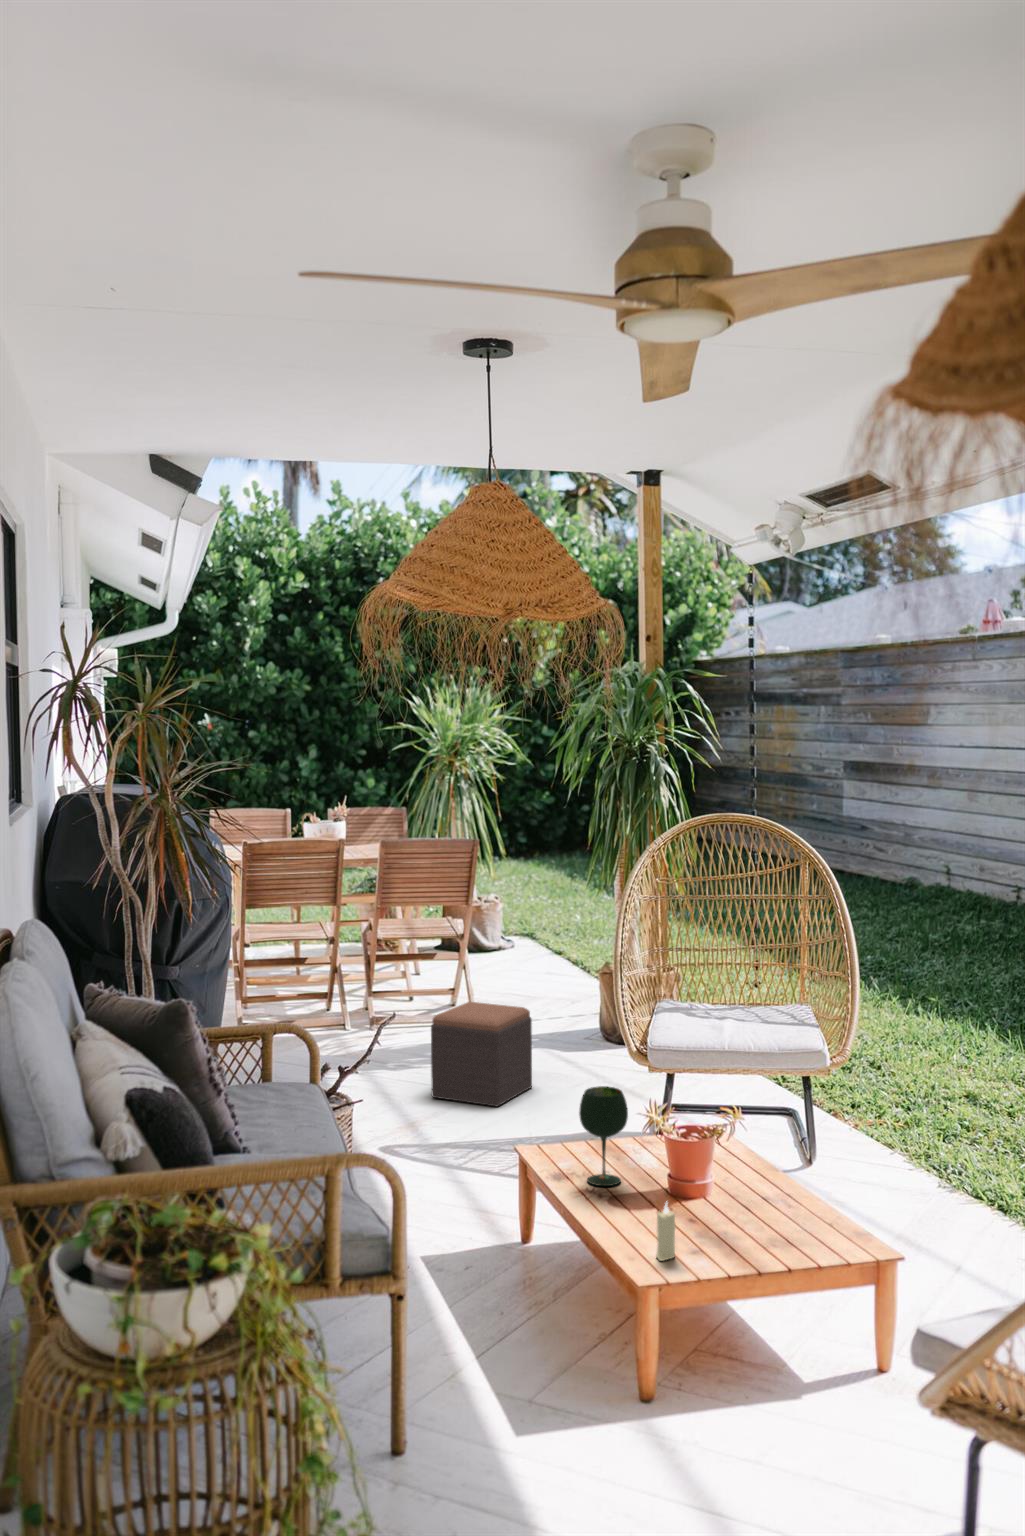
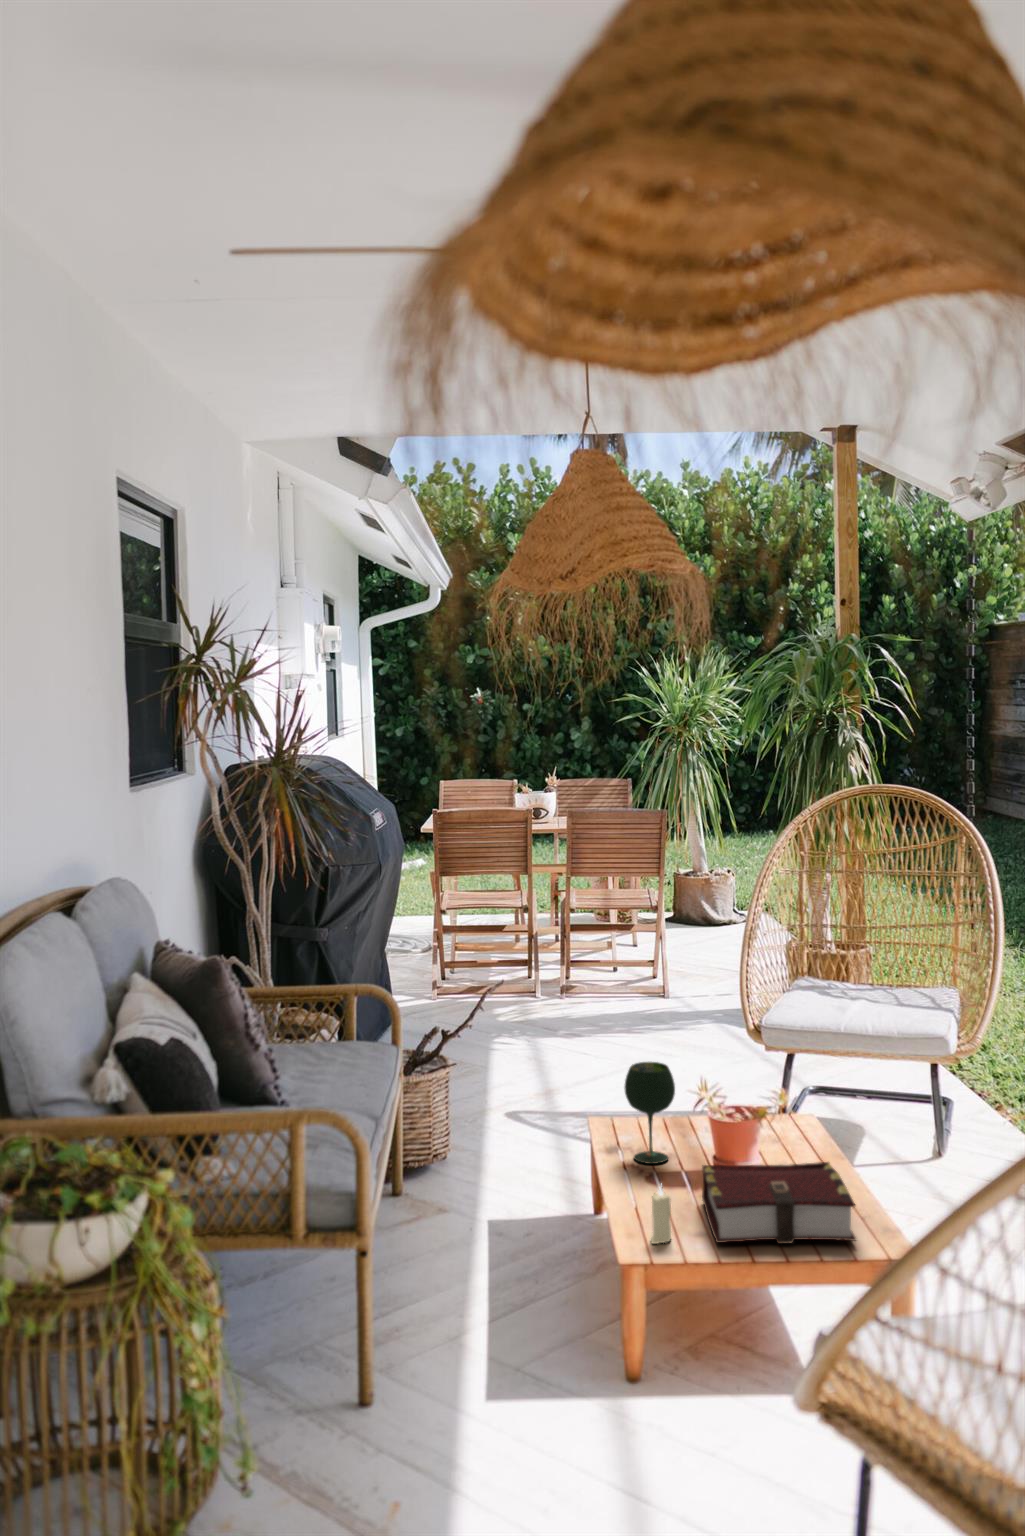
footstool: present [431,1002,532,1107] -> none [585,972,691,1078]
book: none [679,1169,841,1254] -> present [702,1162,856,1244]

